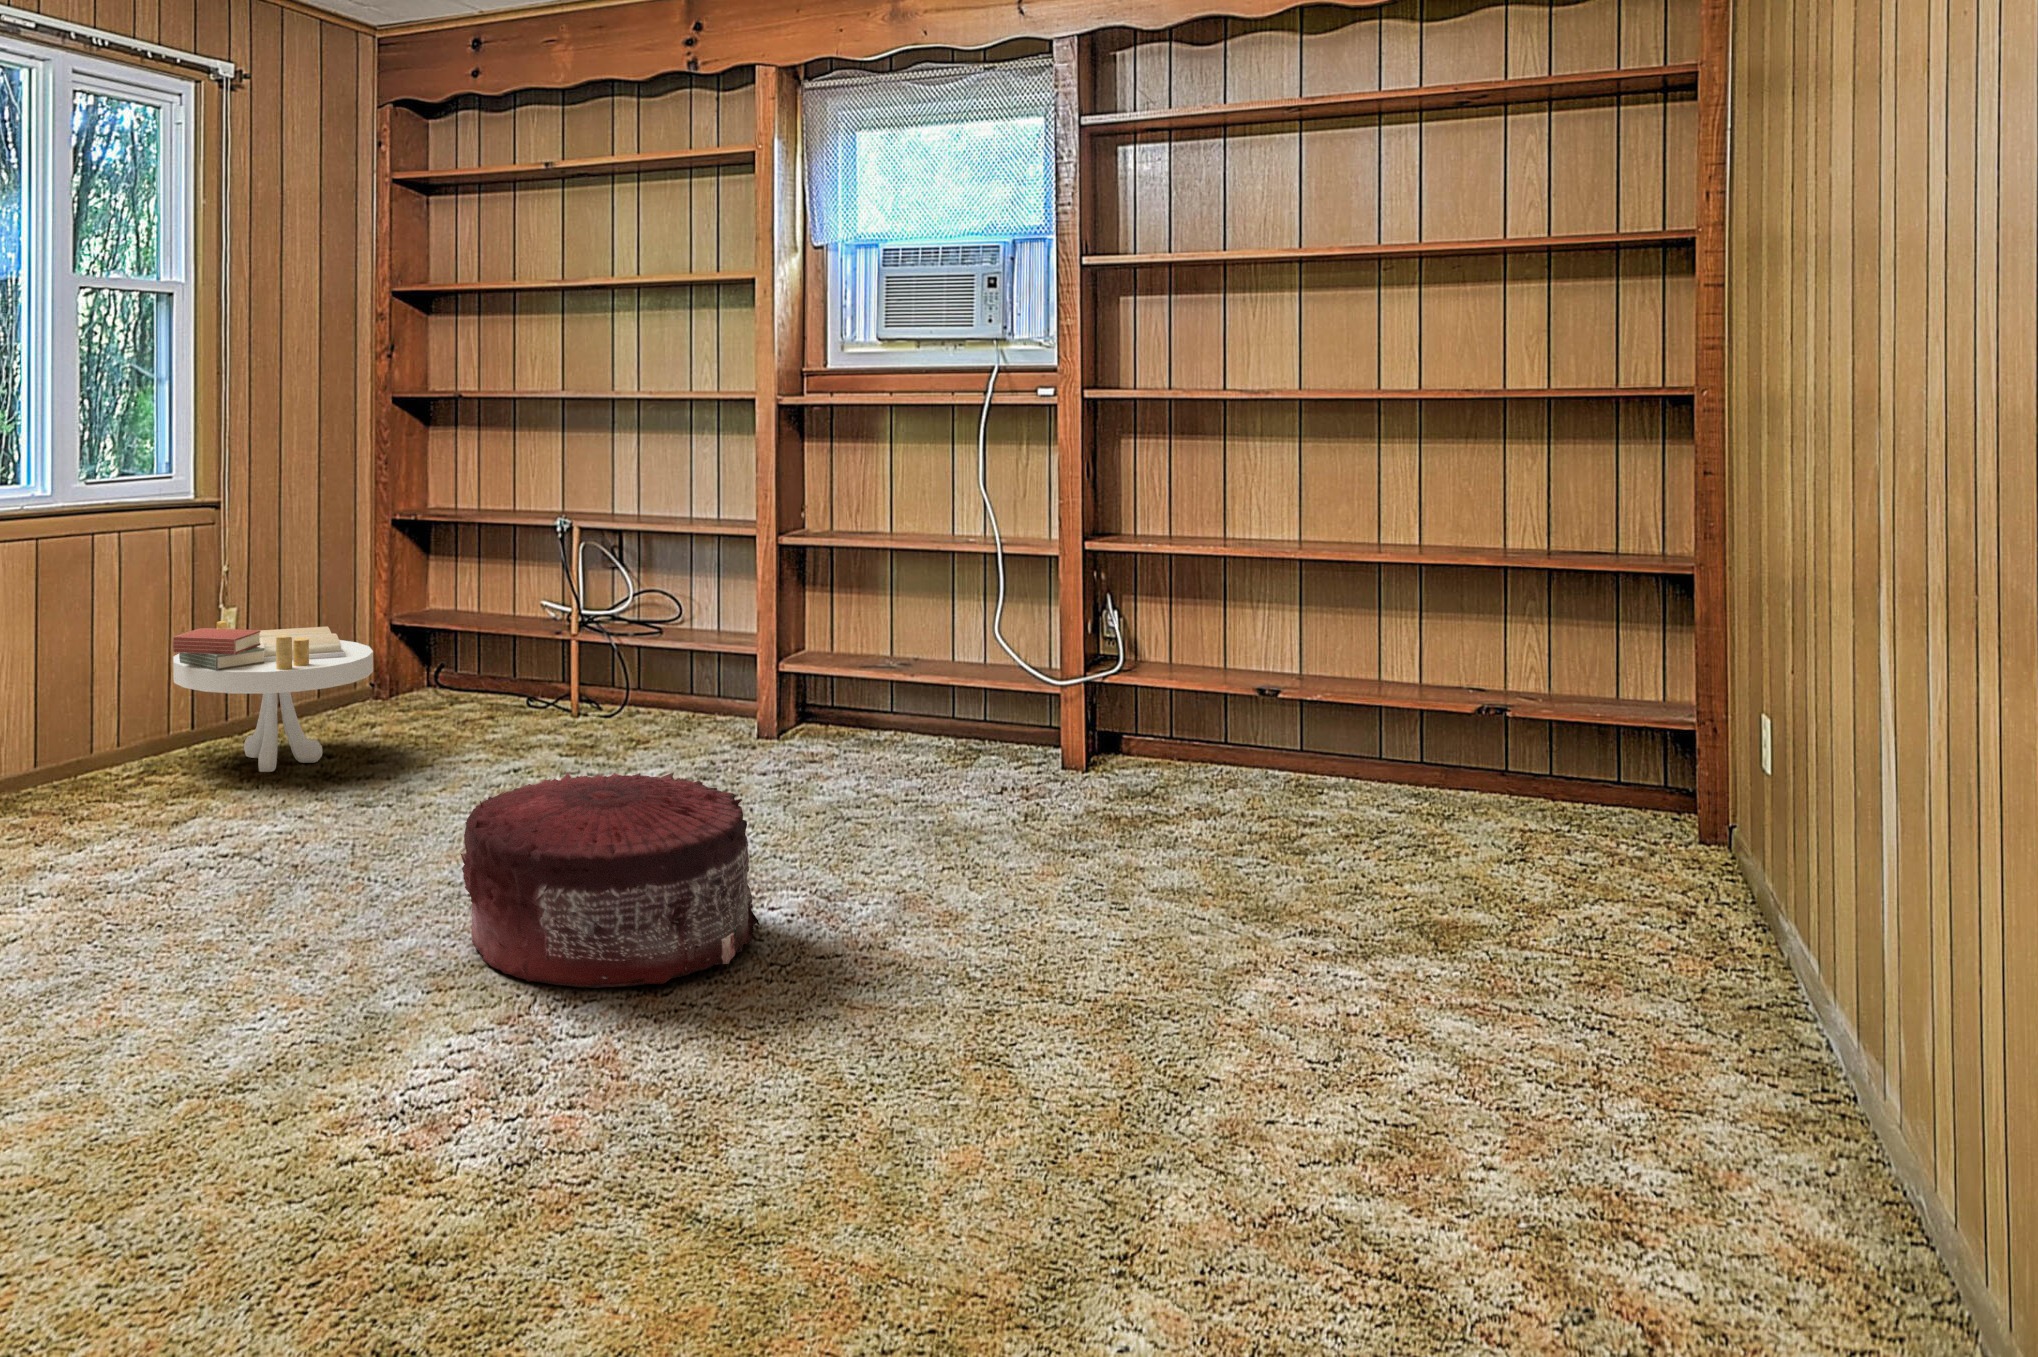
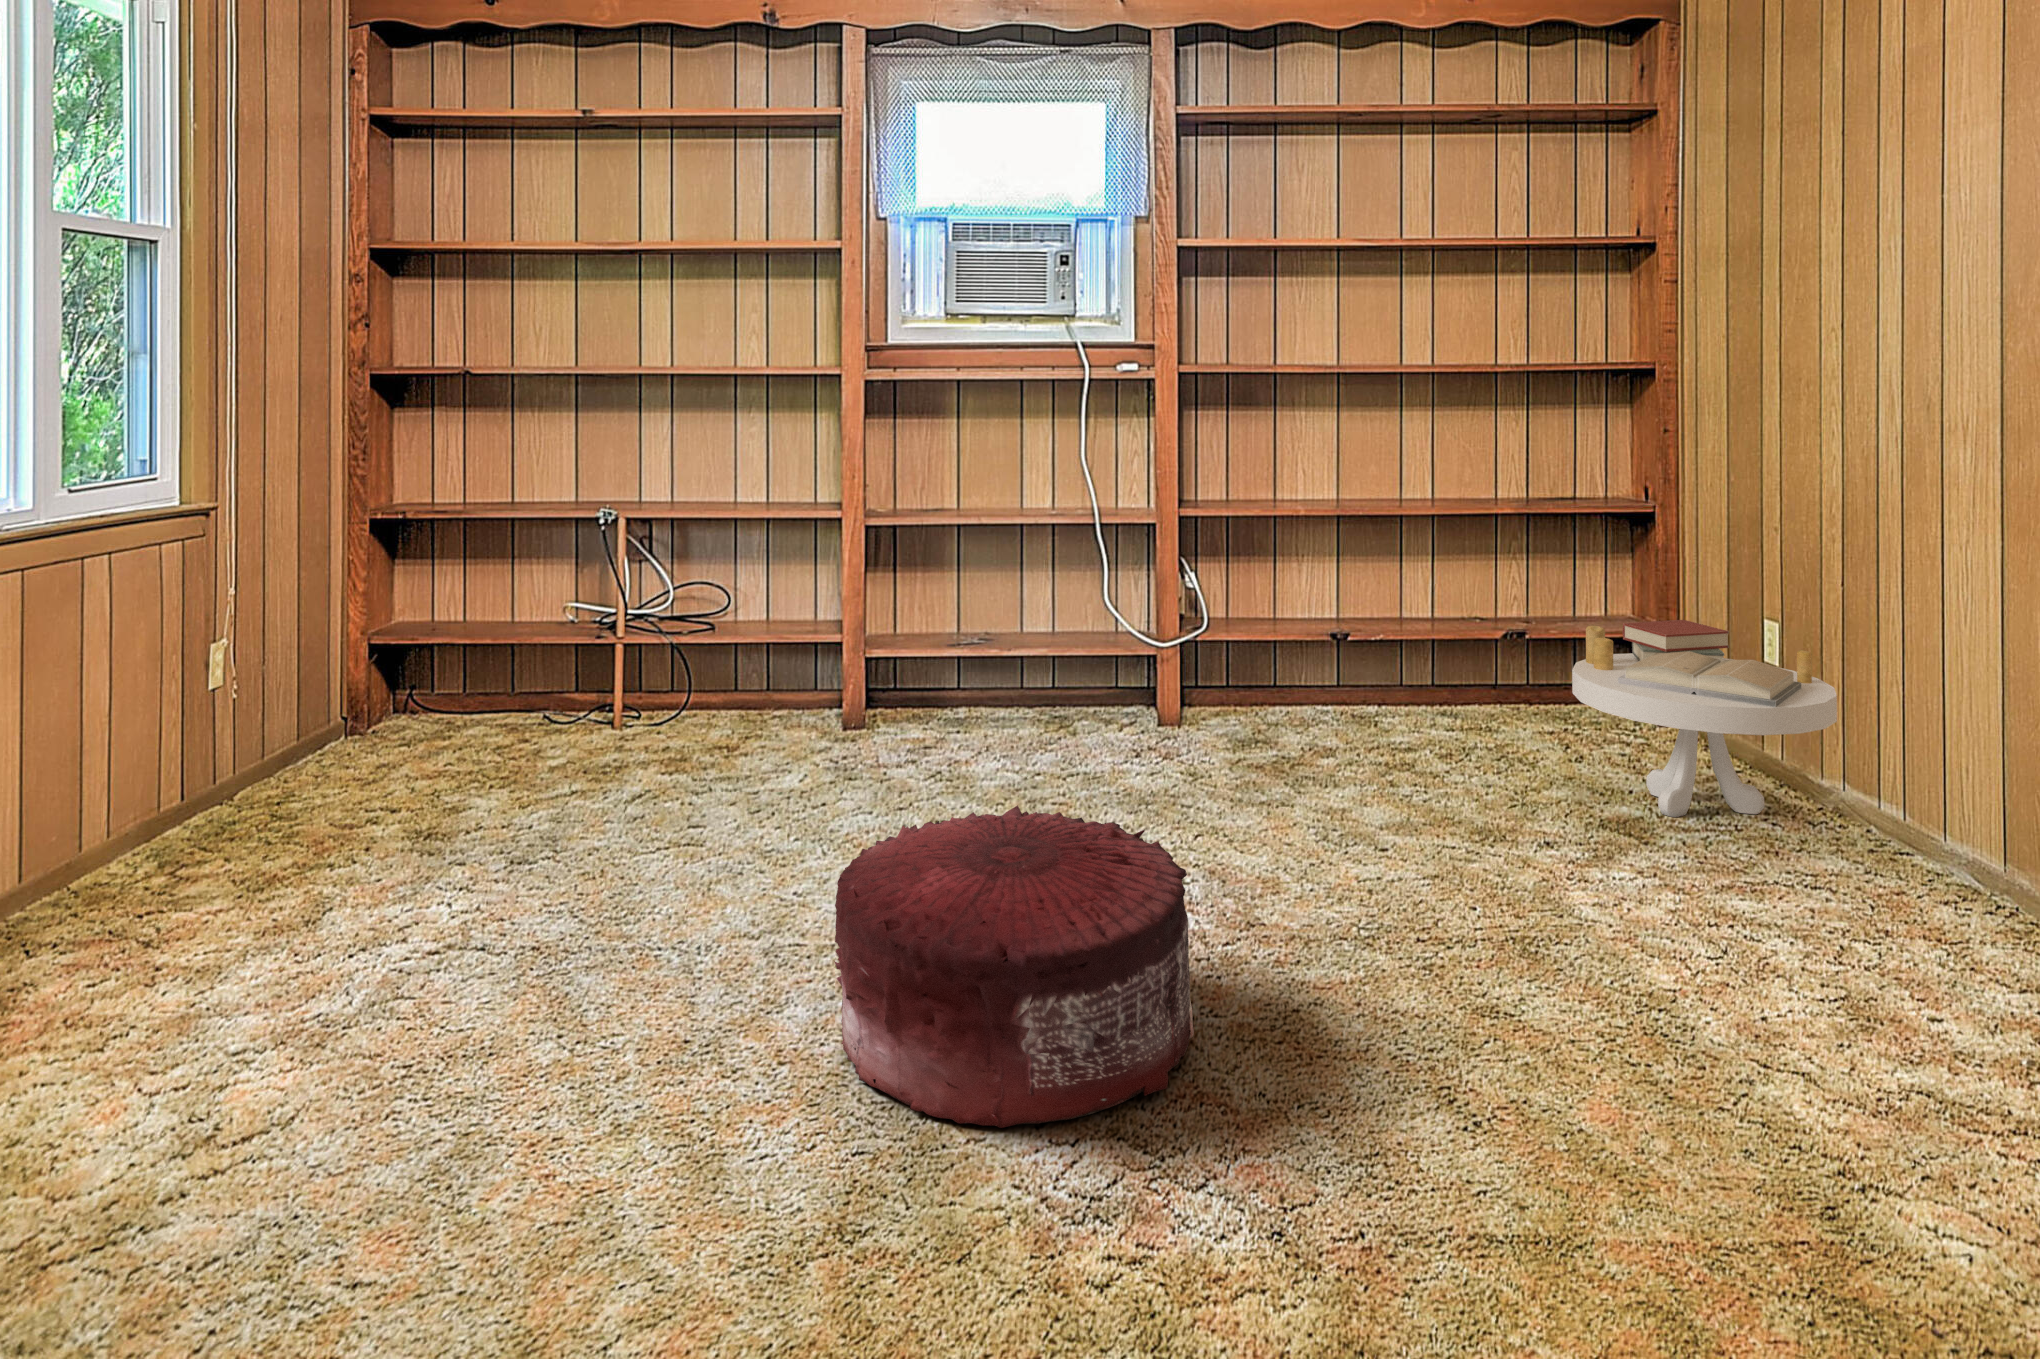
side table: present [173,621,373,772] -> present [1572,620,1837,817]

